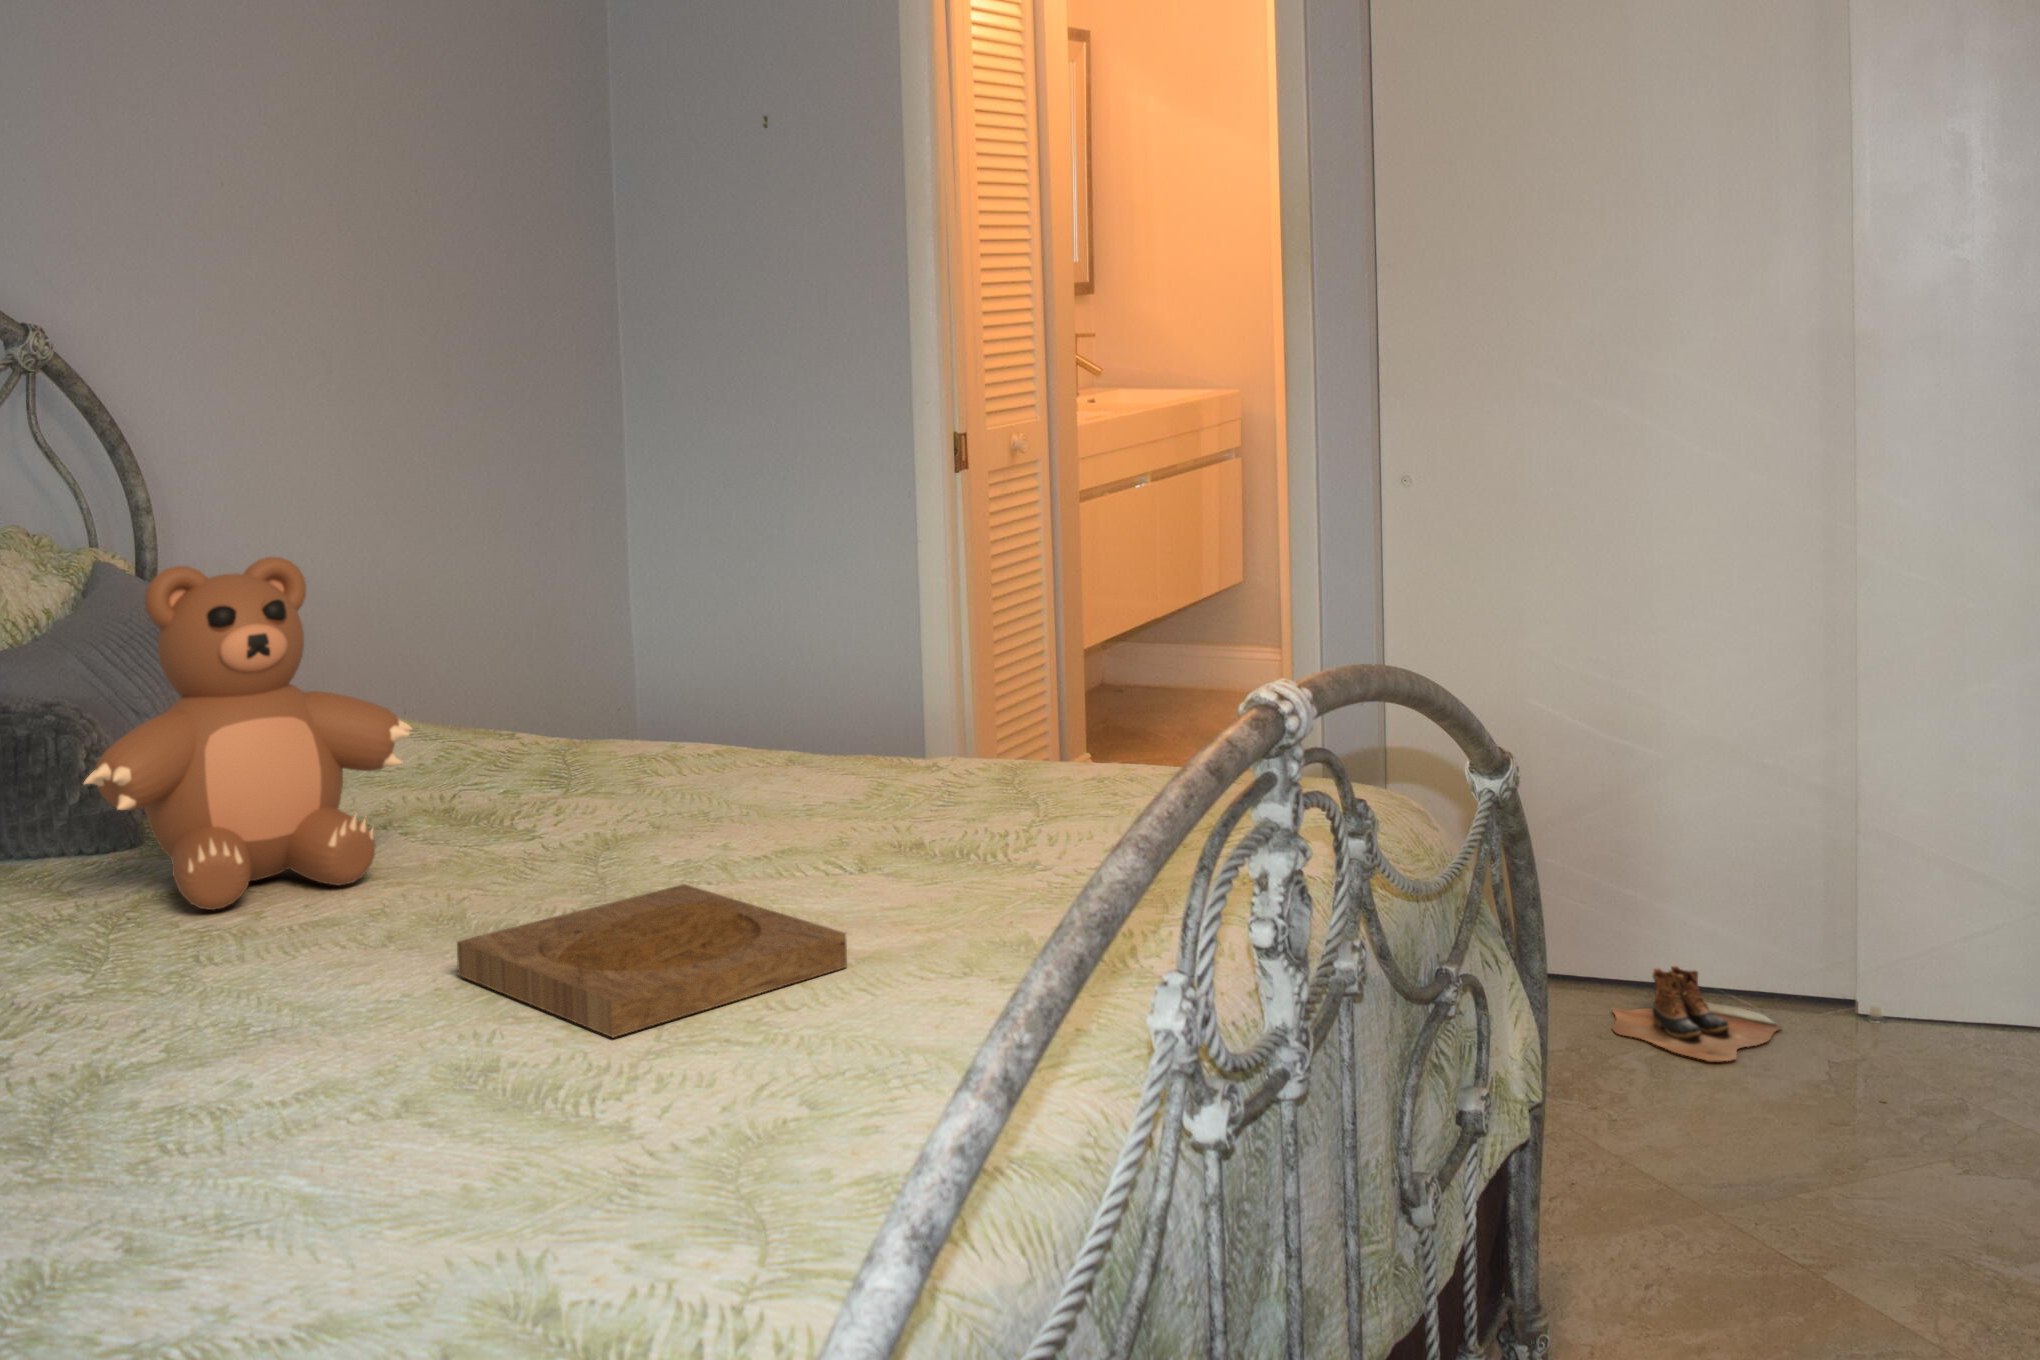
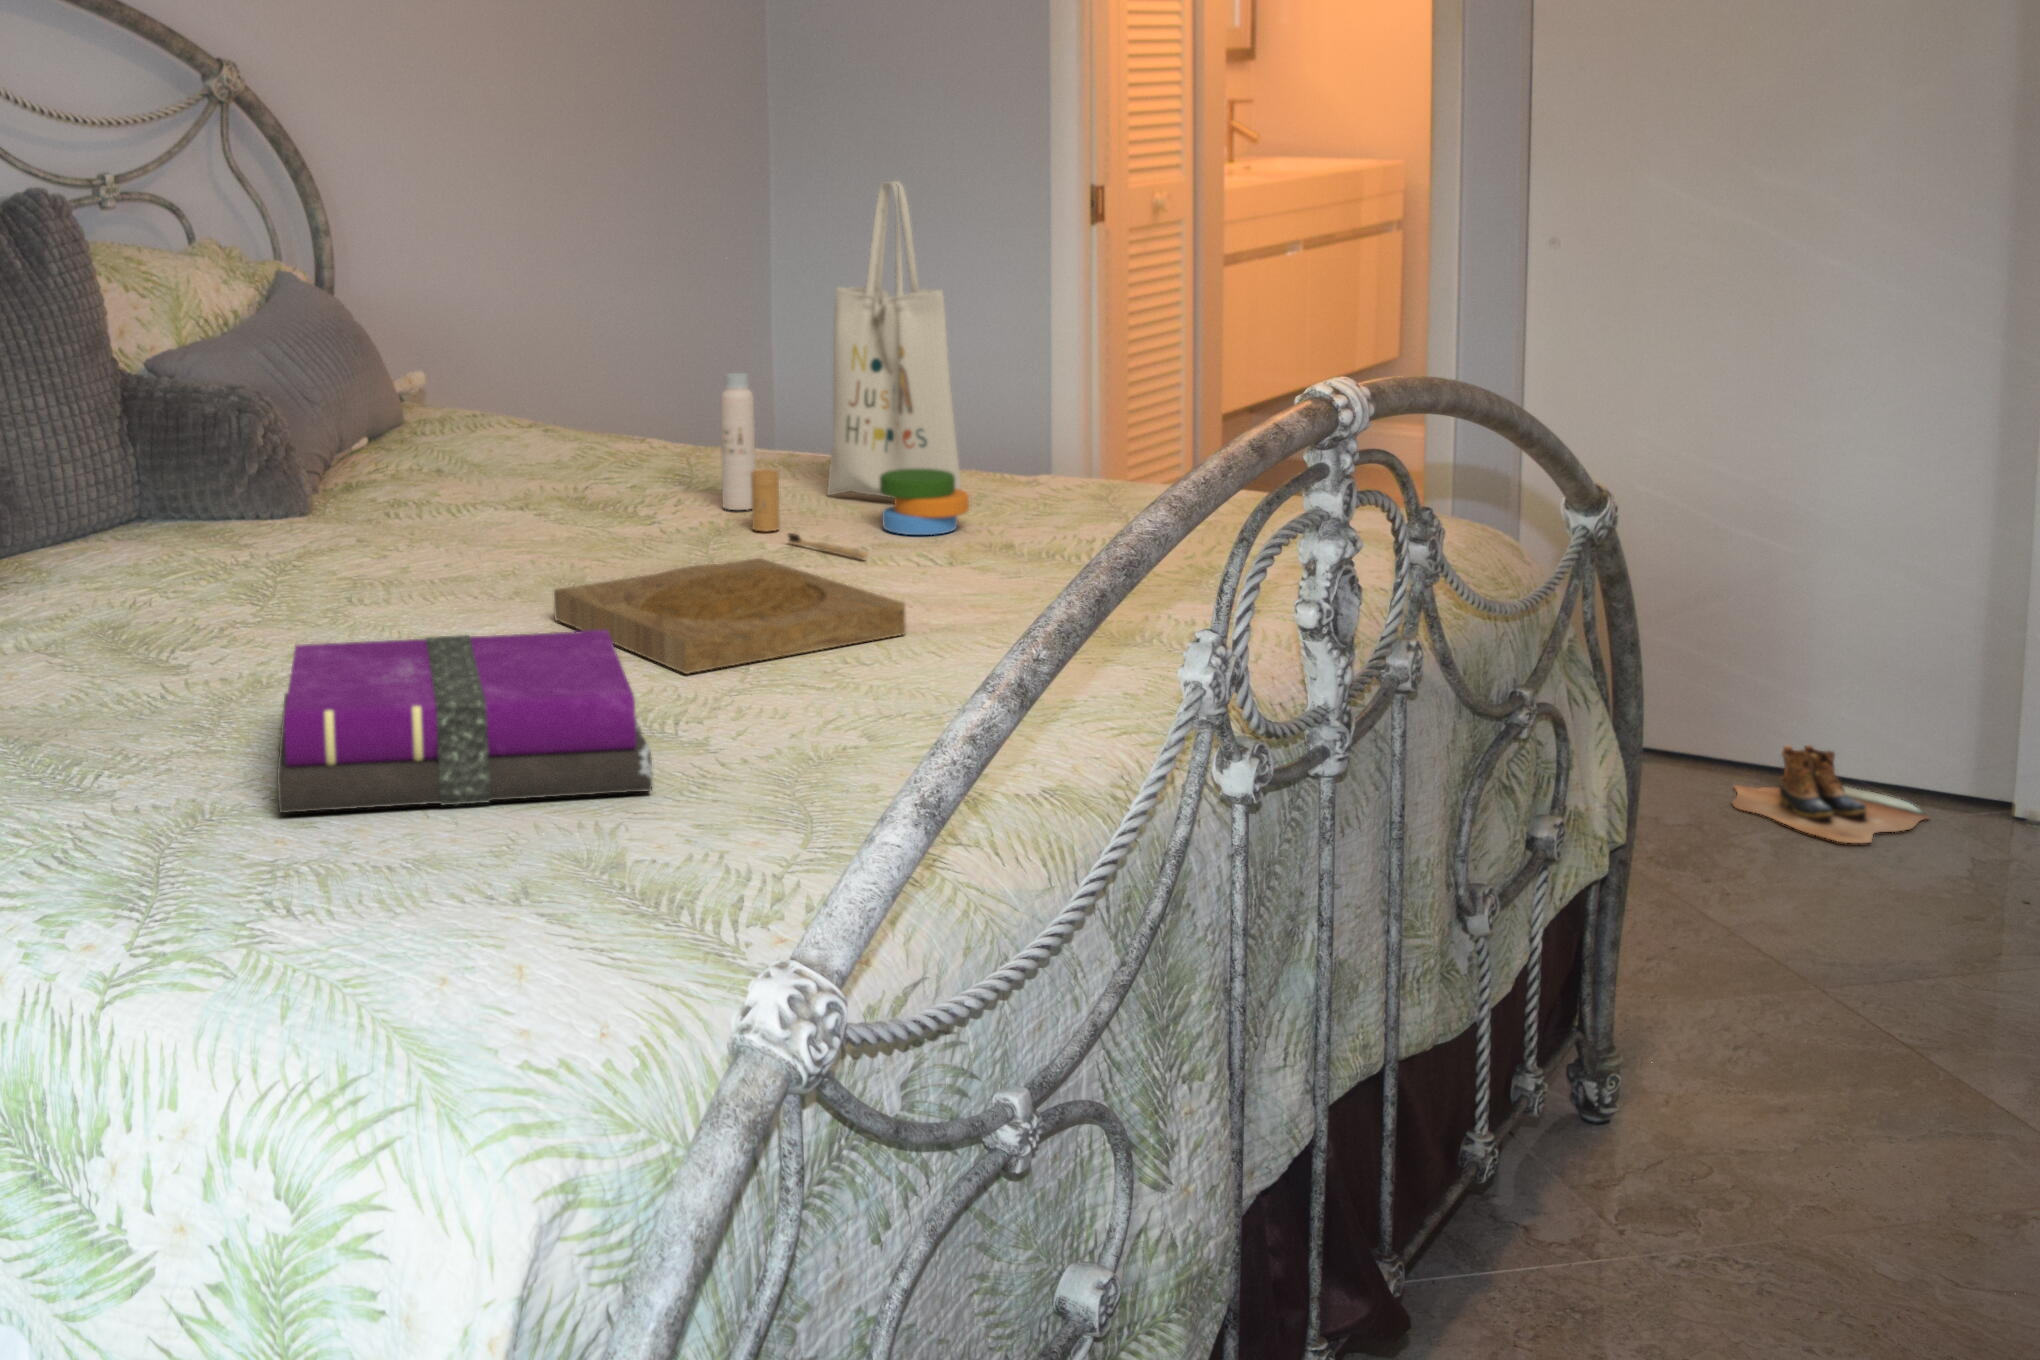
tote bag: none [631,460,898,874] -> present [721,181,969,559]
teddy bear: present [84,557,412,910] -> none [244,256,524,560]
notebook: none [139,1004,589,1278] -> present [277,630,652,813]

